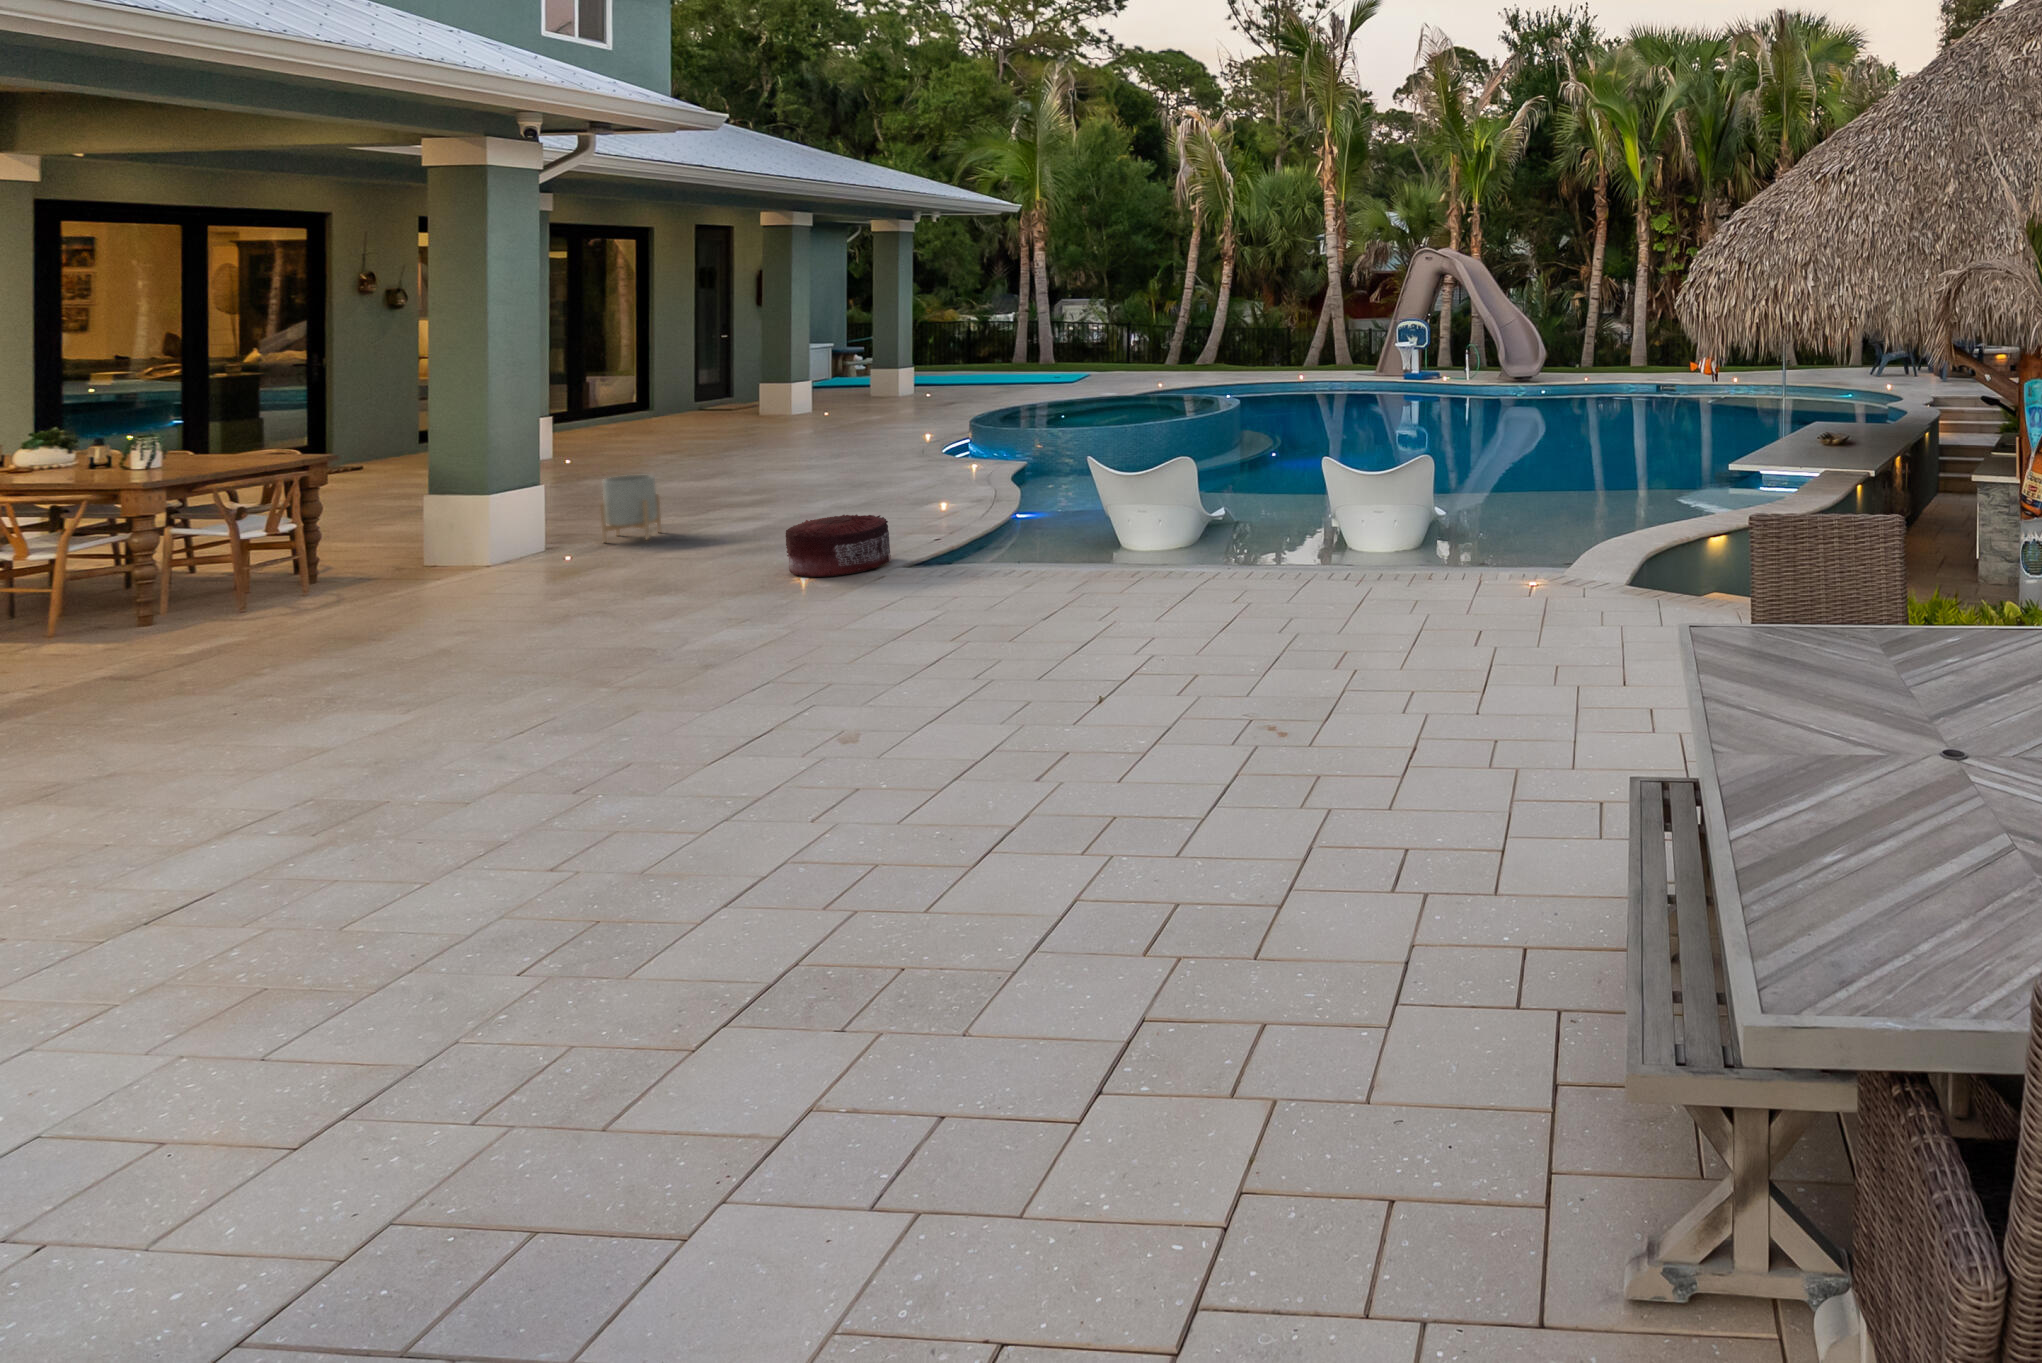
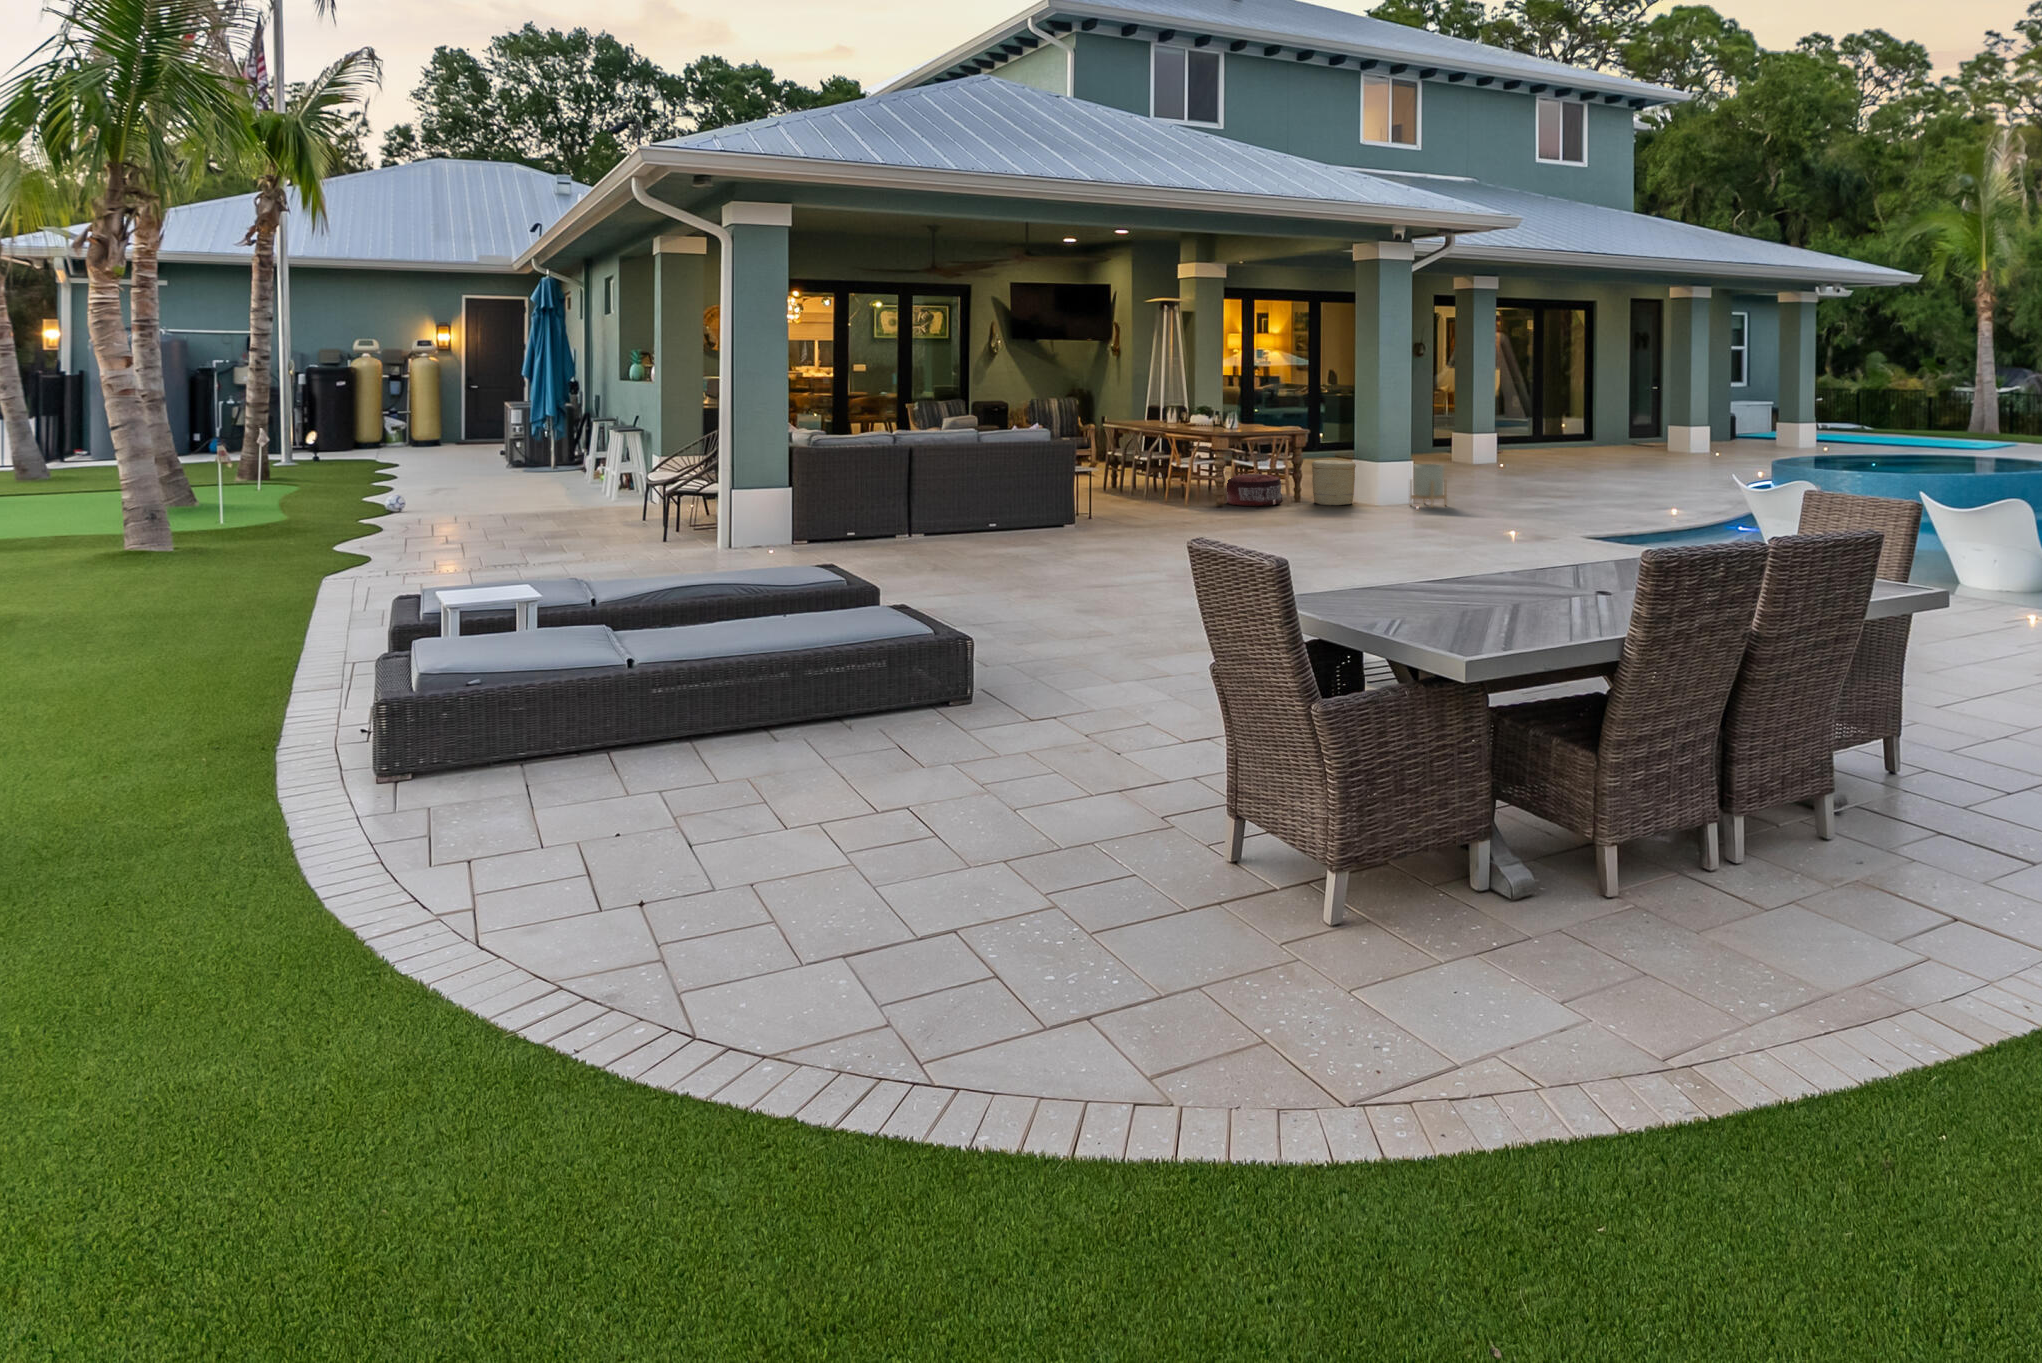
woven basket: none [407,491,498,571] -> present [1312,460,1356,505]
pouf: present [786,514,891,577] -> present [1227,474,1283,506]

